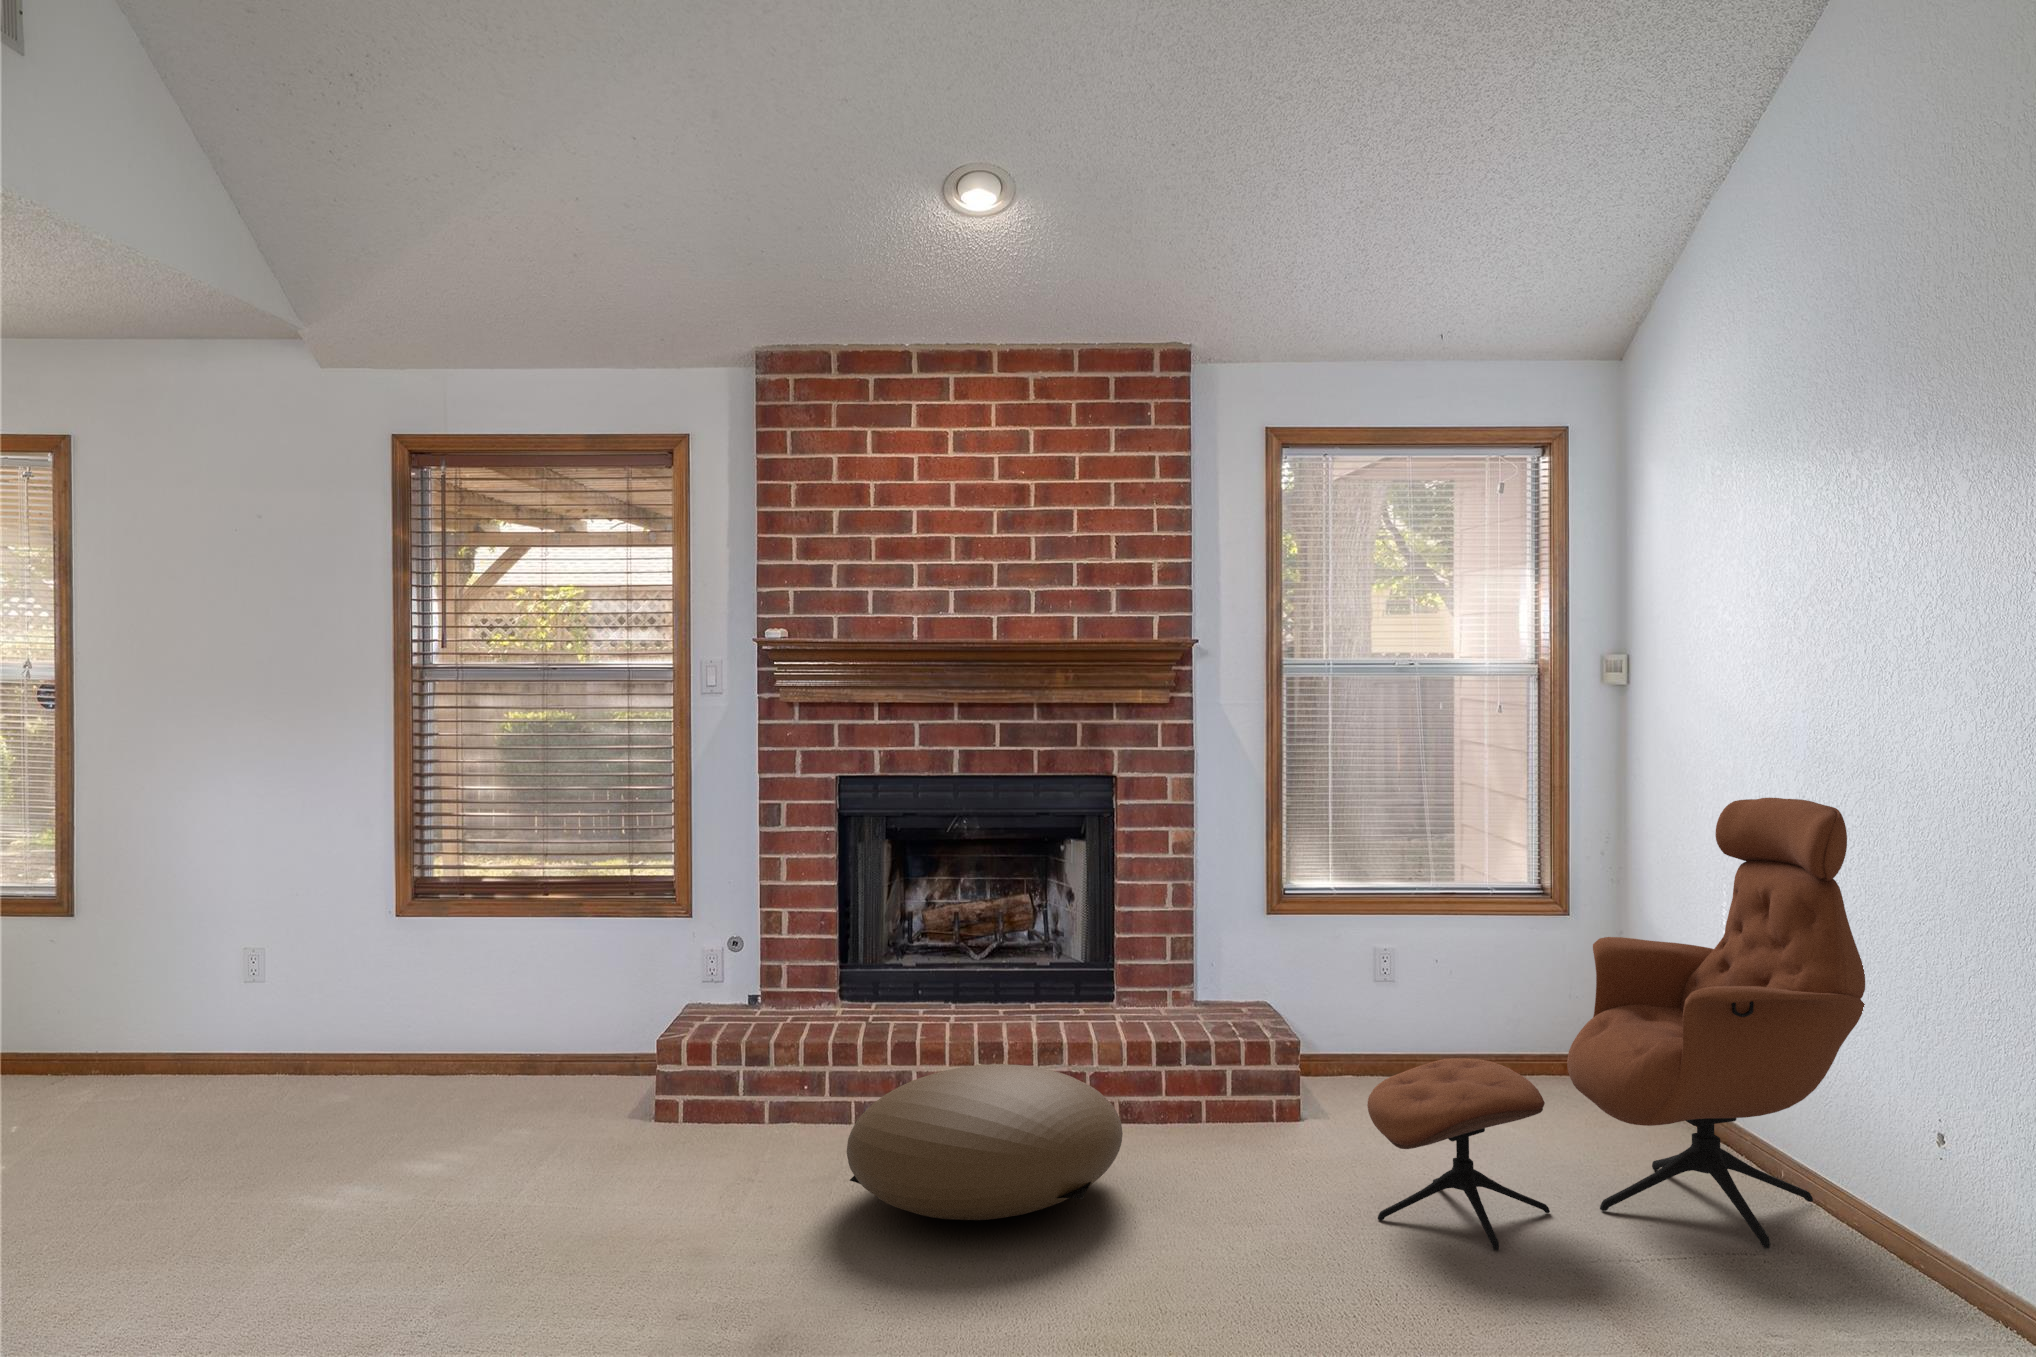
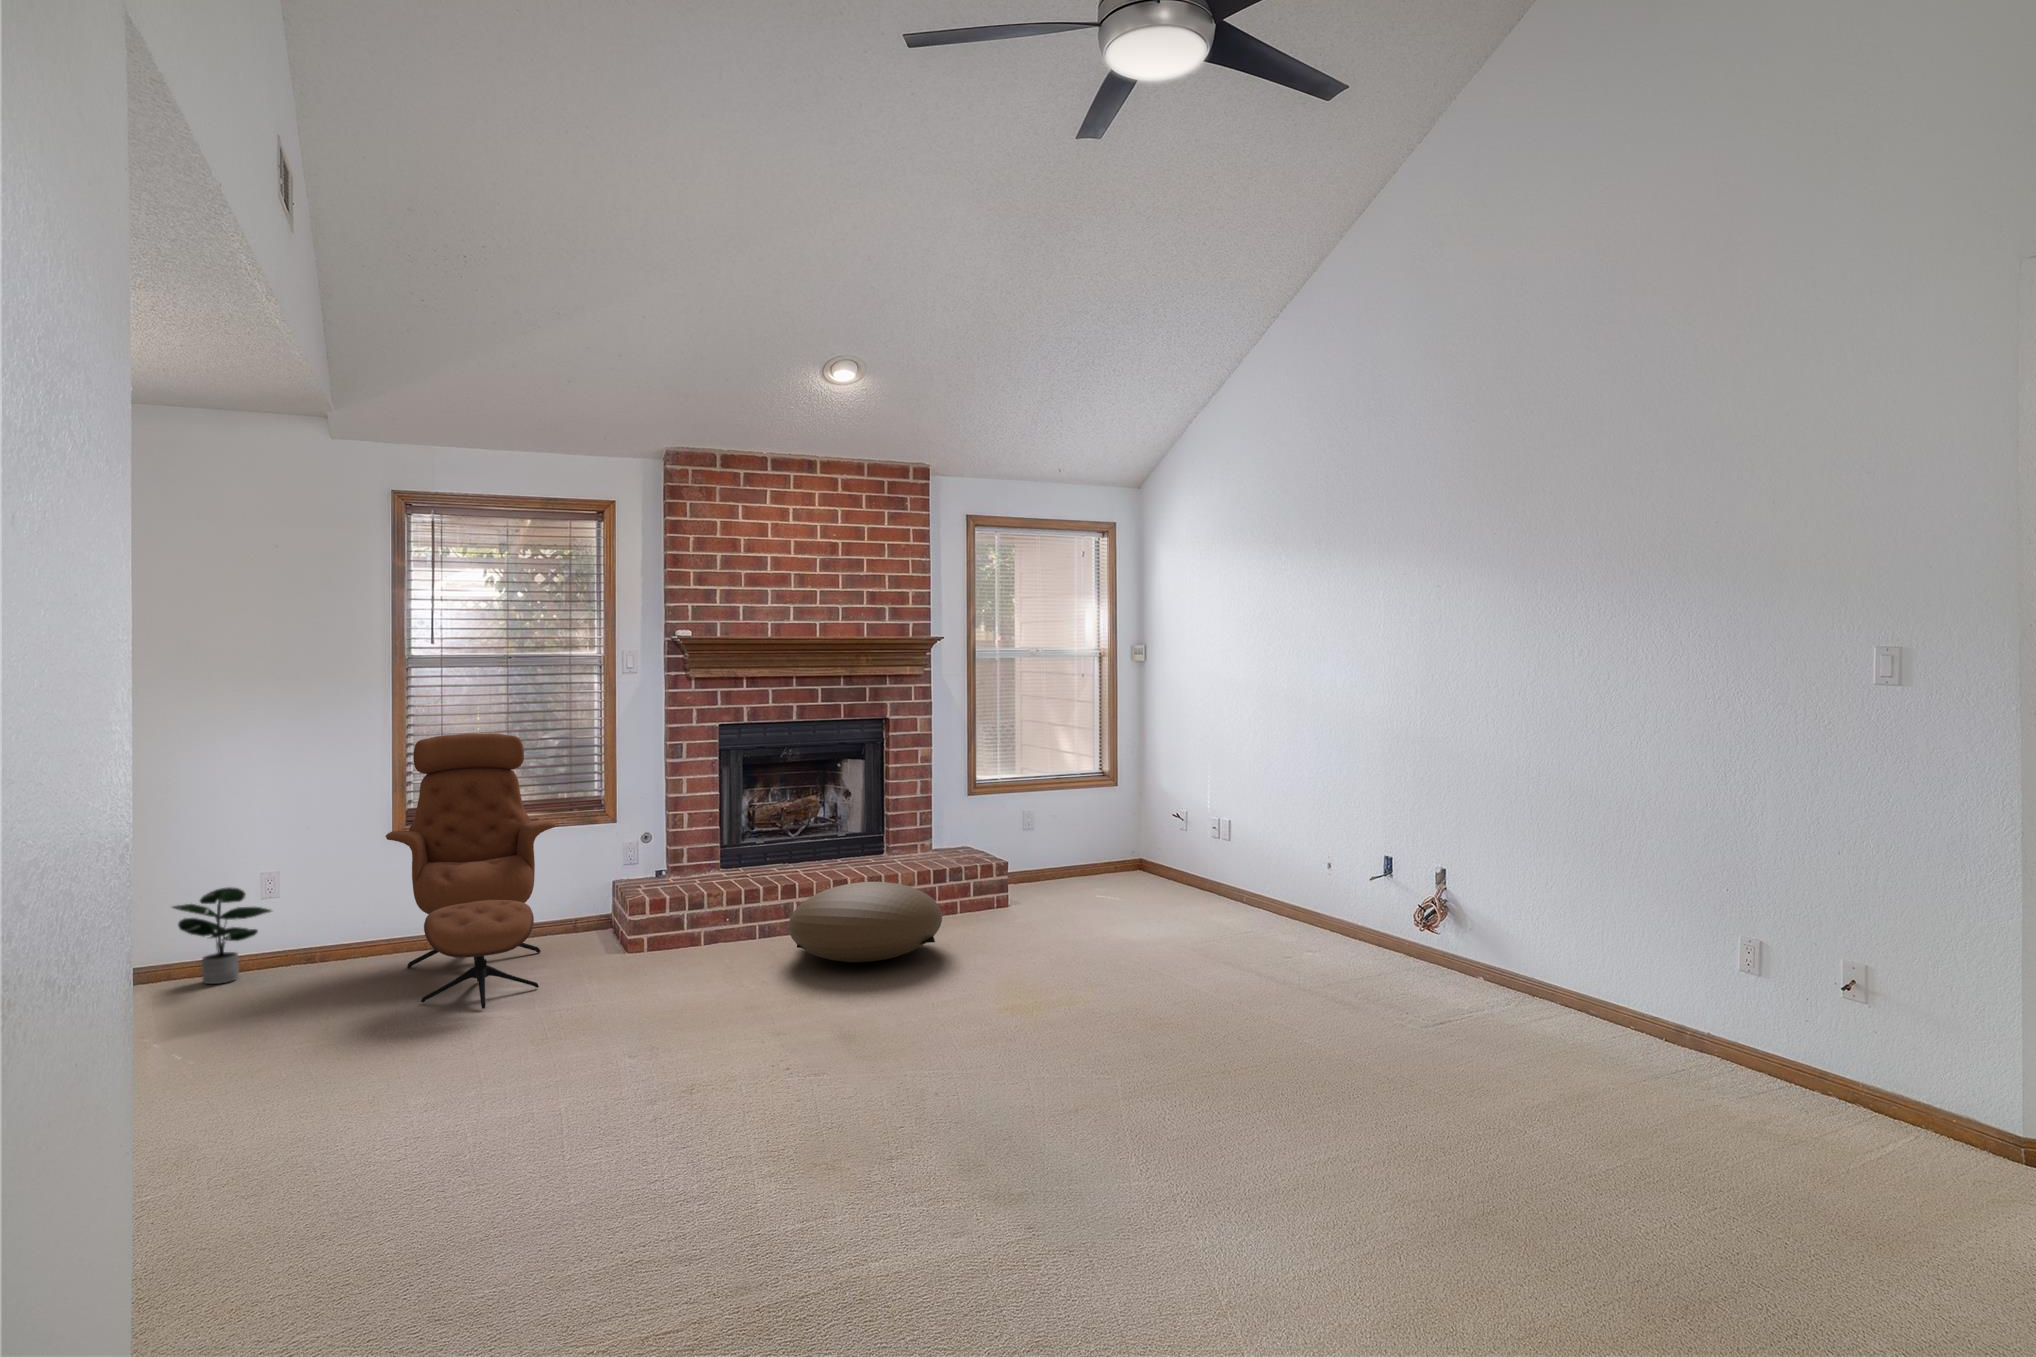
lounge chair: present [1367,798,1865,1250] -> present [386,733,556,1009]
potted plant: none [46,998,182,1138] -> present [173,888,271,984]

